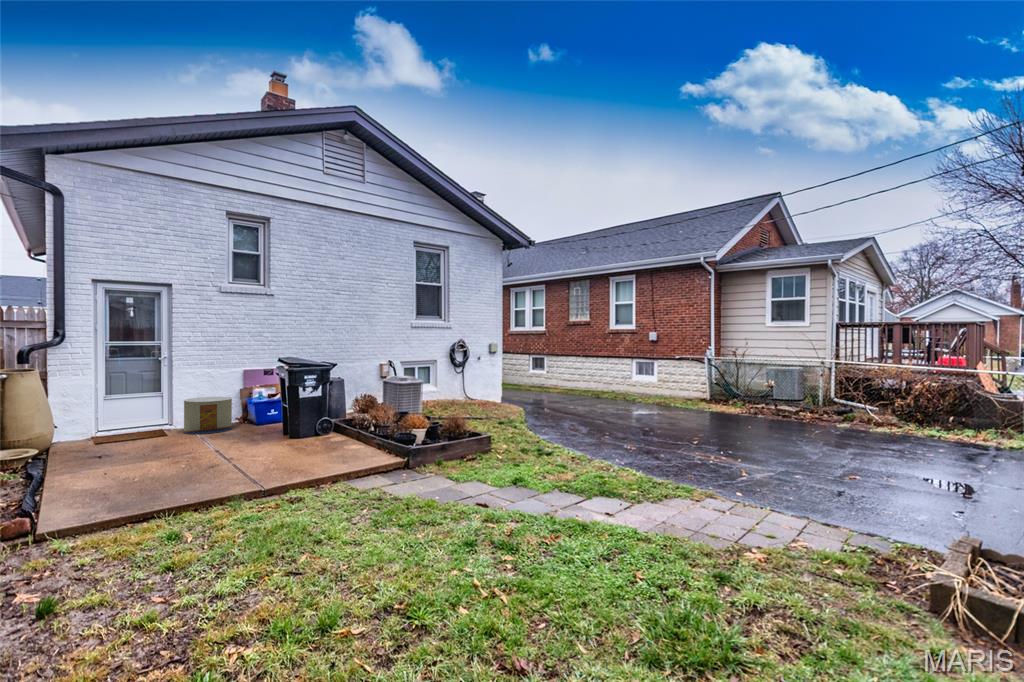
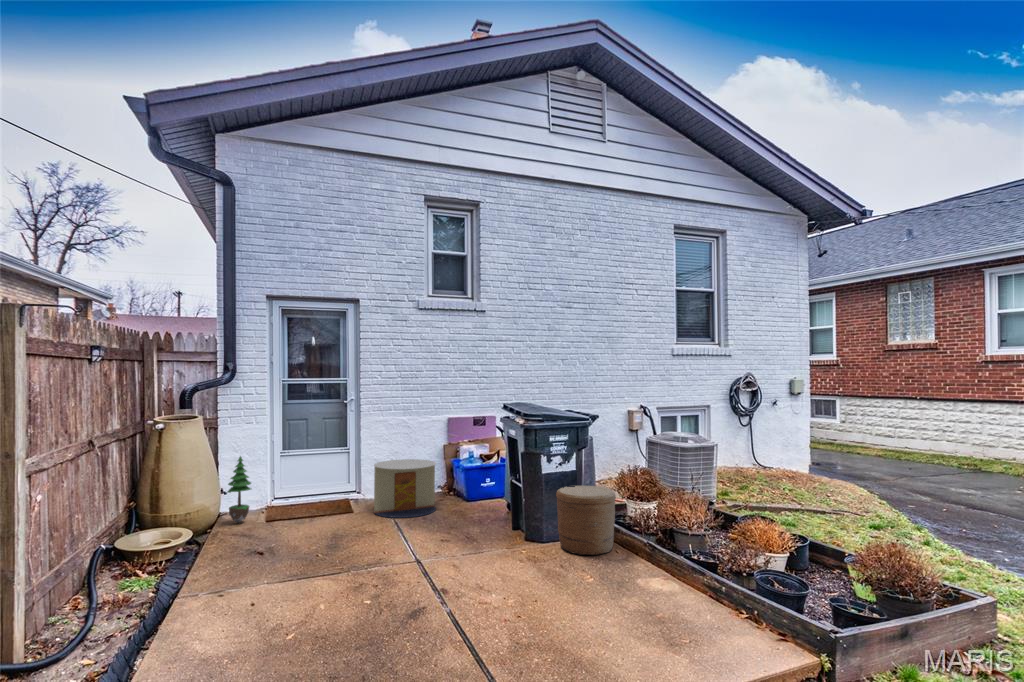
potted tree: none [60,395,83,443] -> present [227,456,251,523]
woven basket: none [309,405,345,443] -> present [556,486,616,555]

